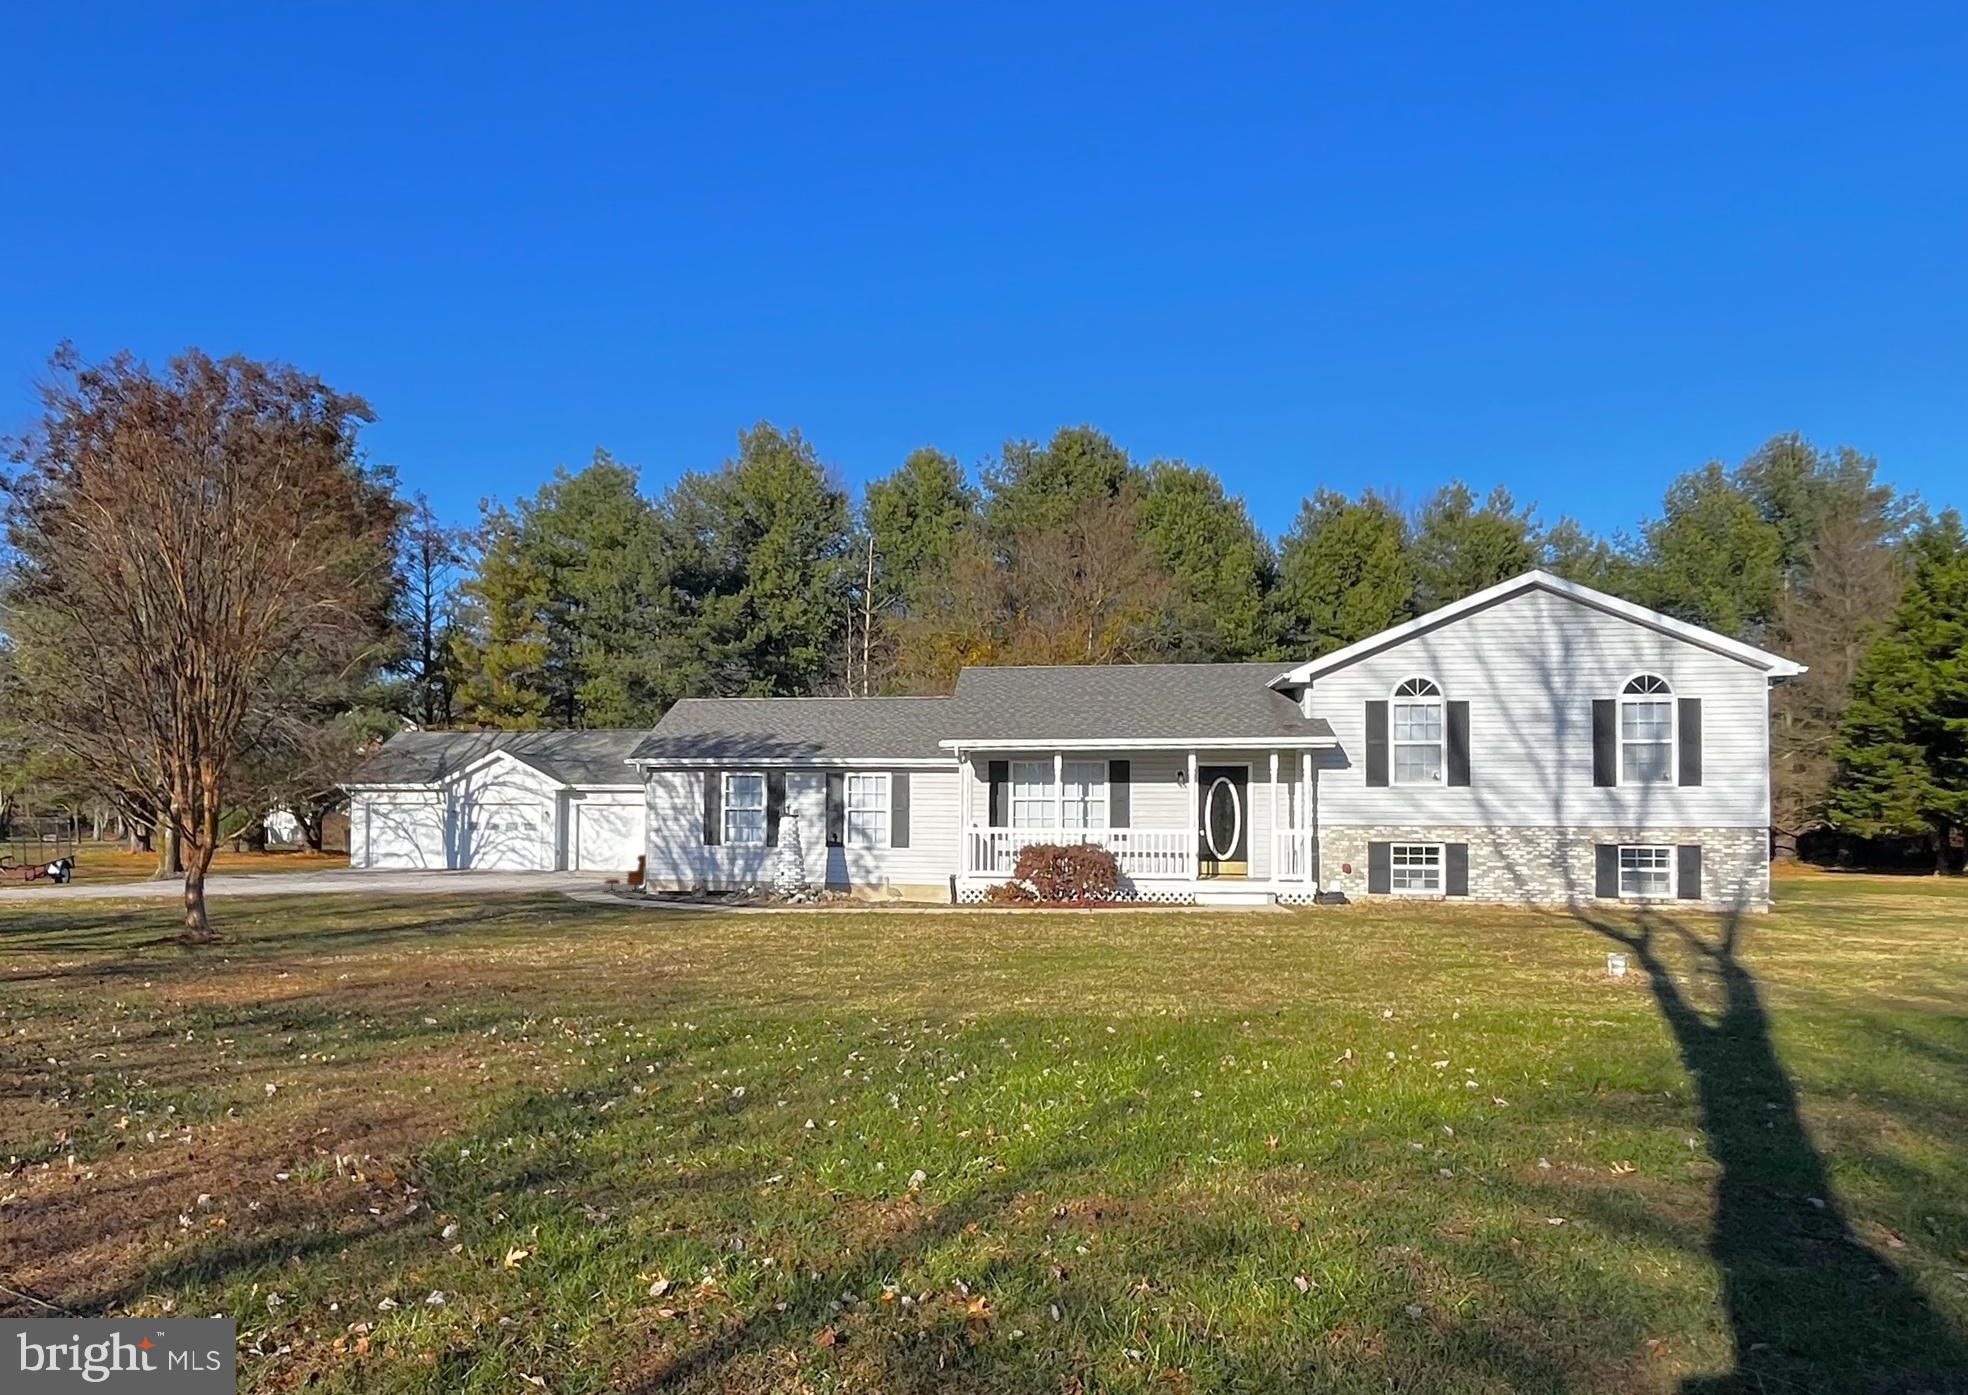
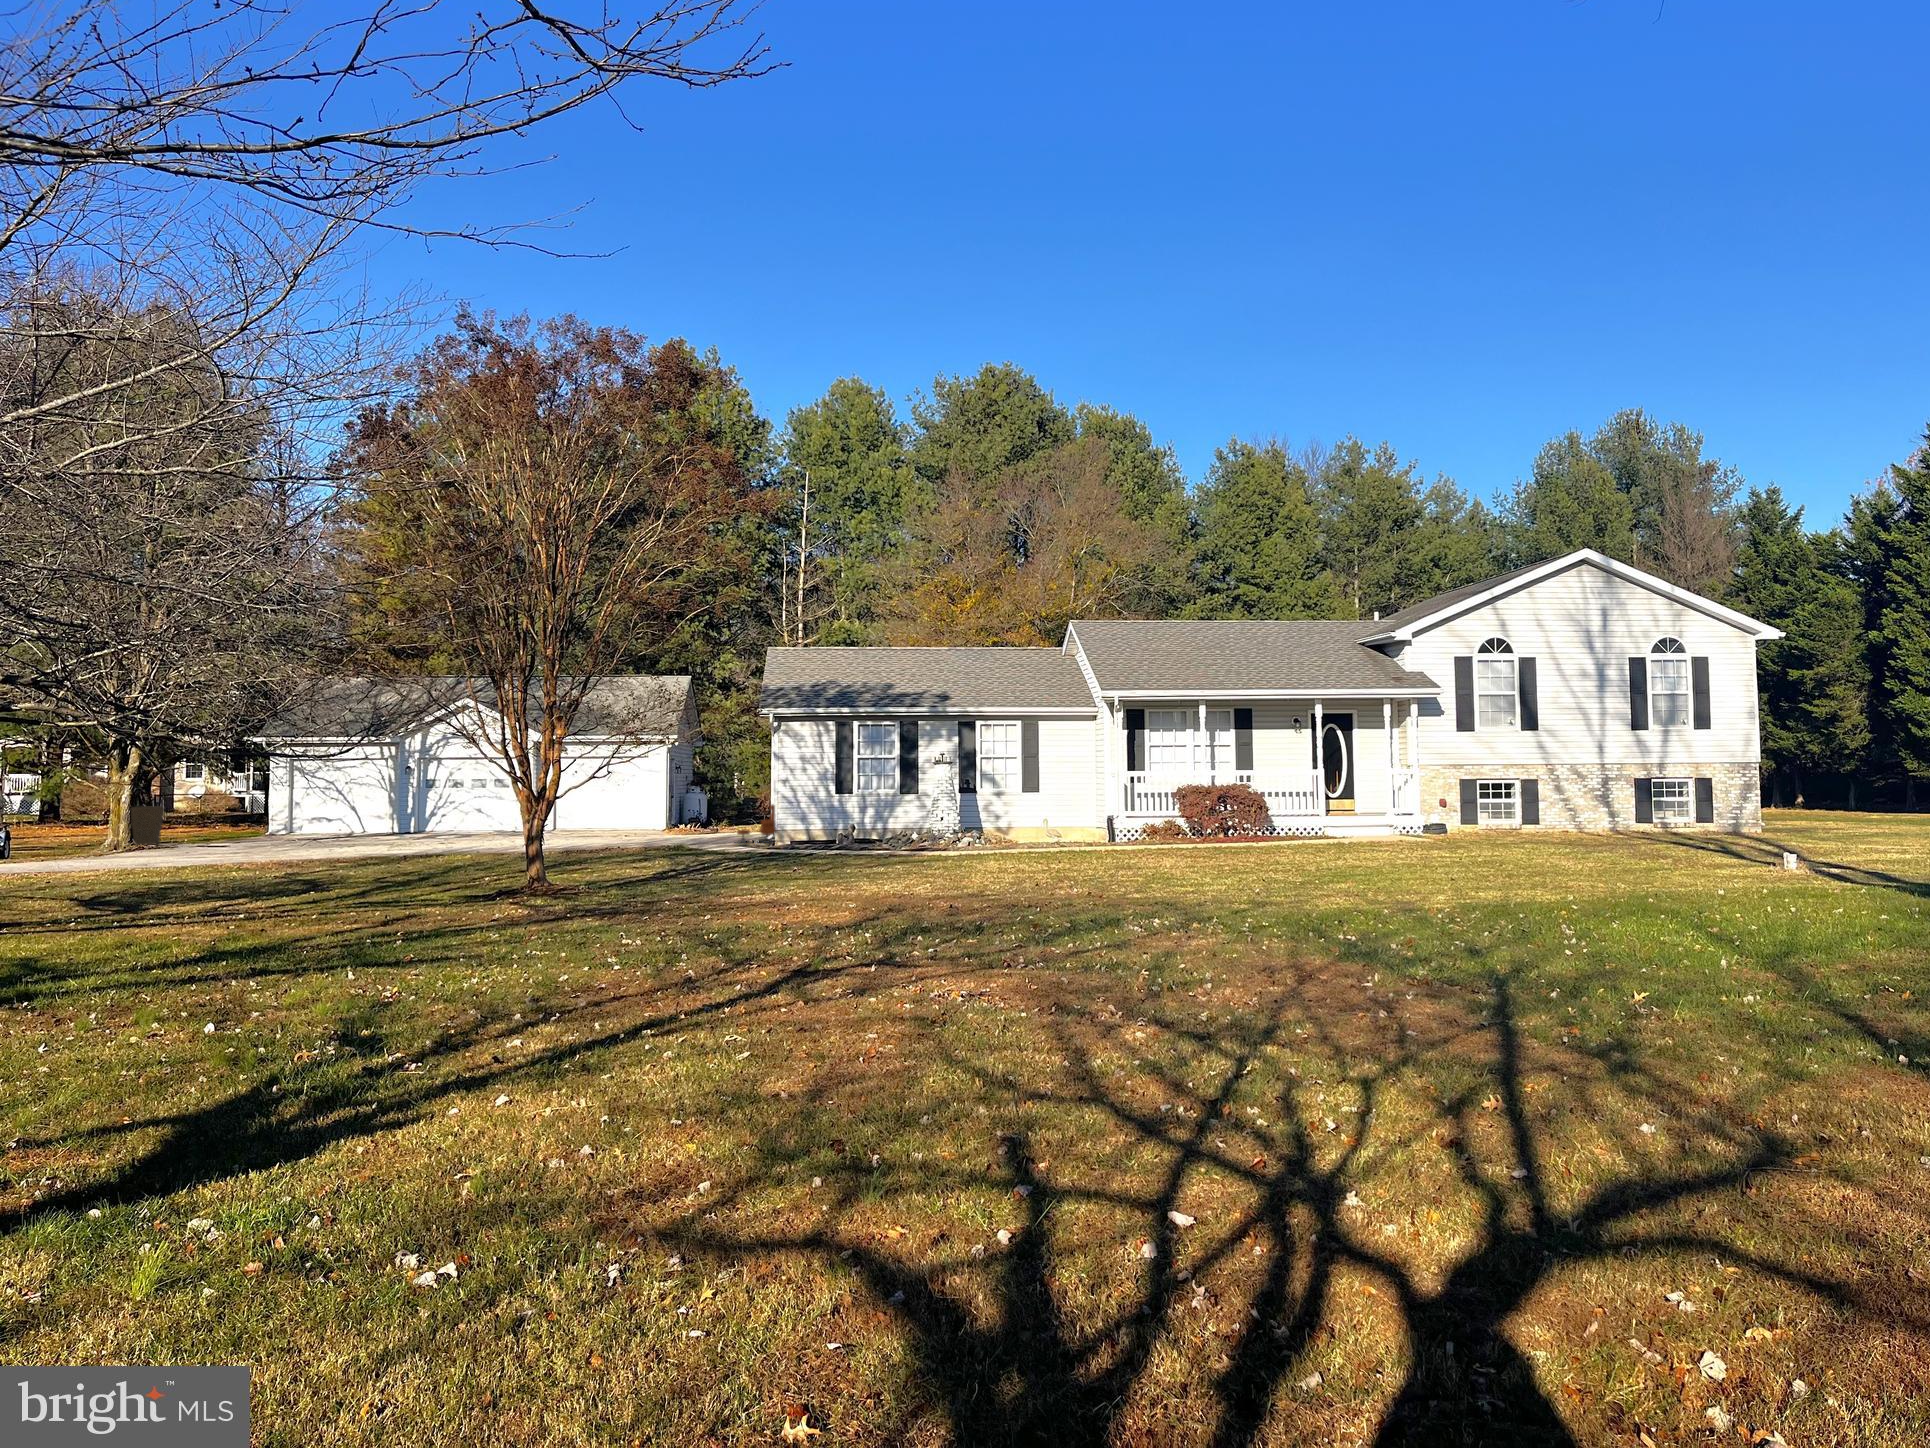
trash can: none [118,845,148,880] -> present [131,806,164,845]

